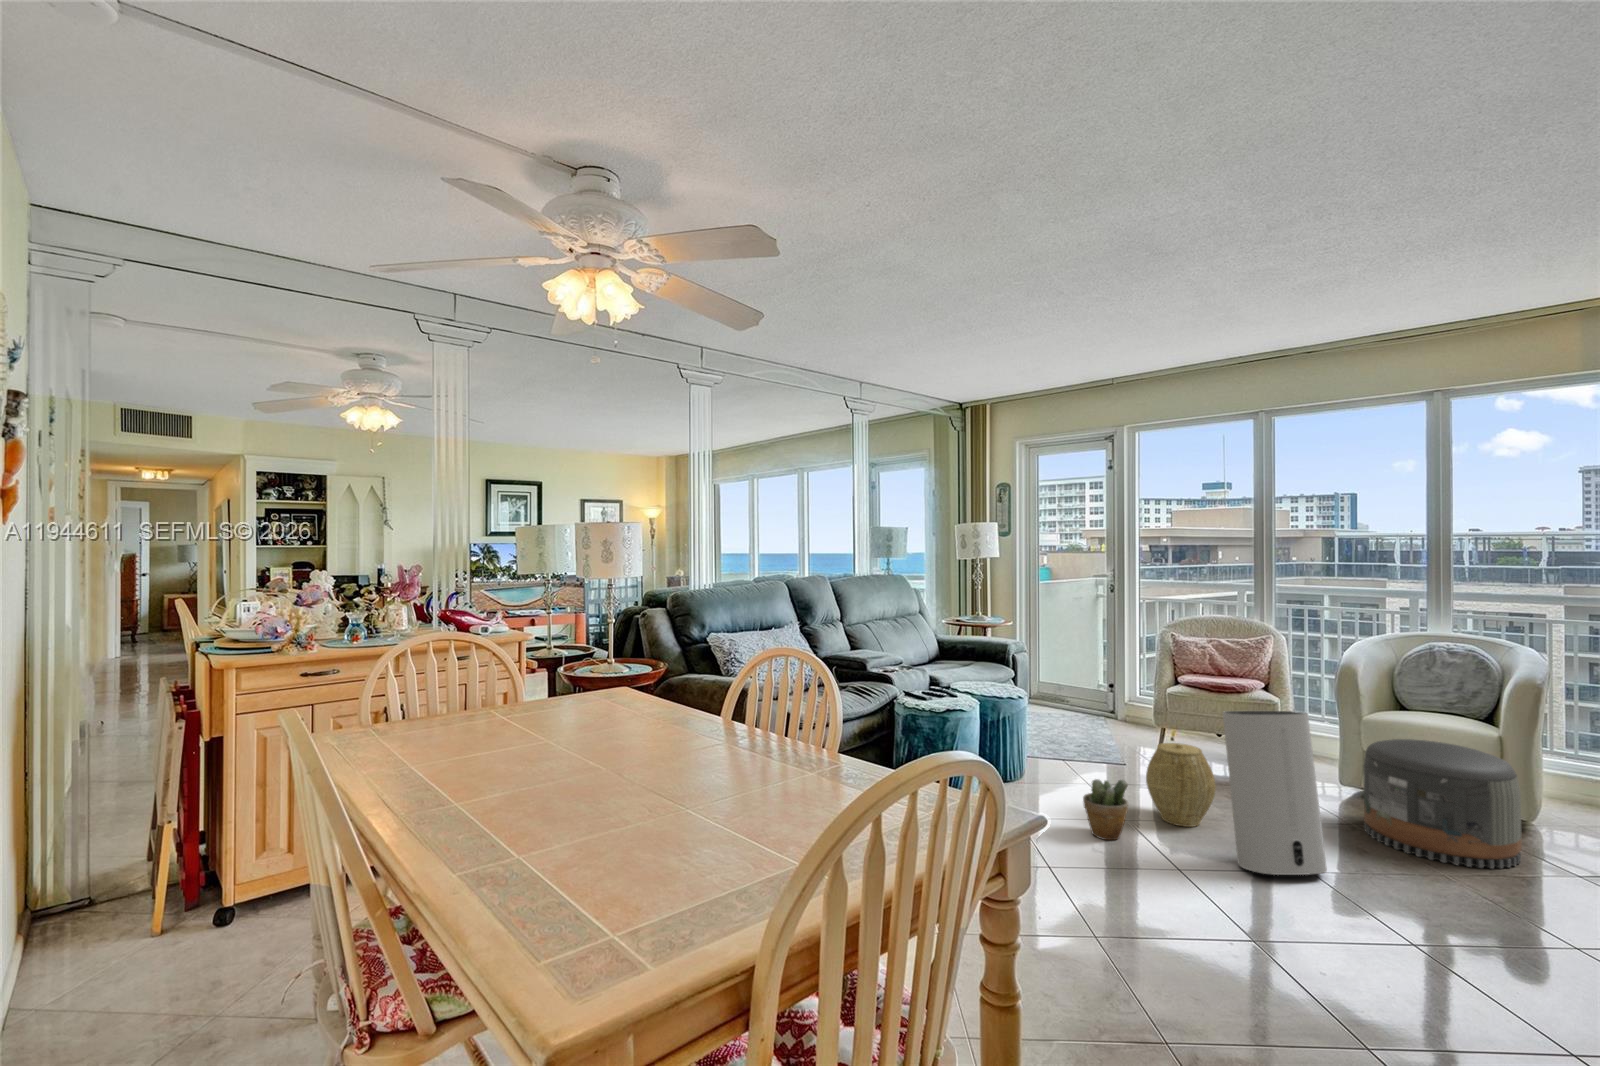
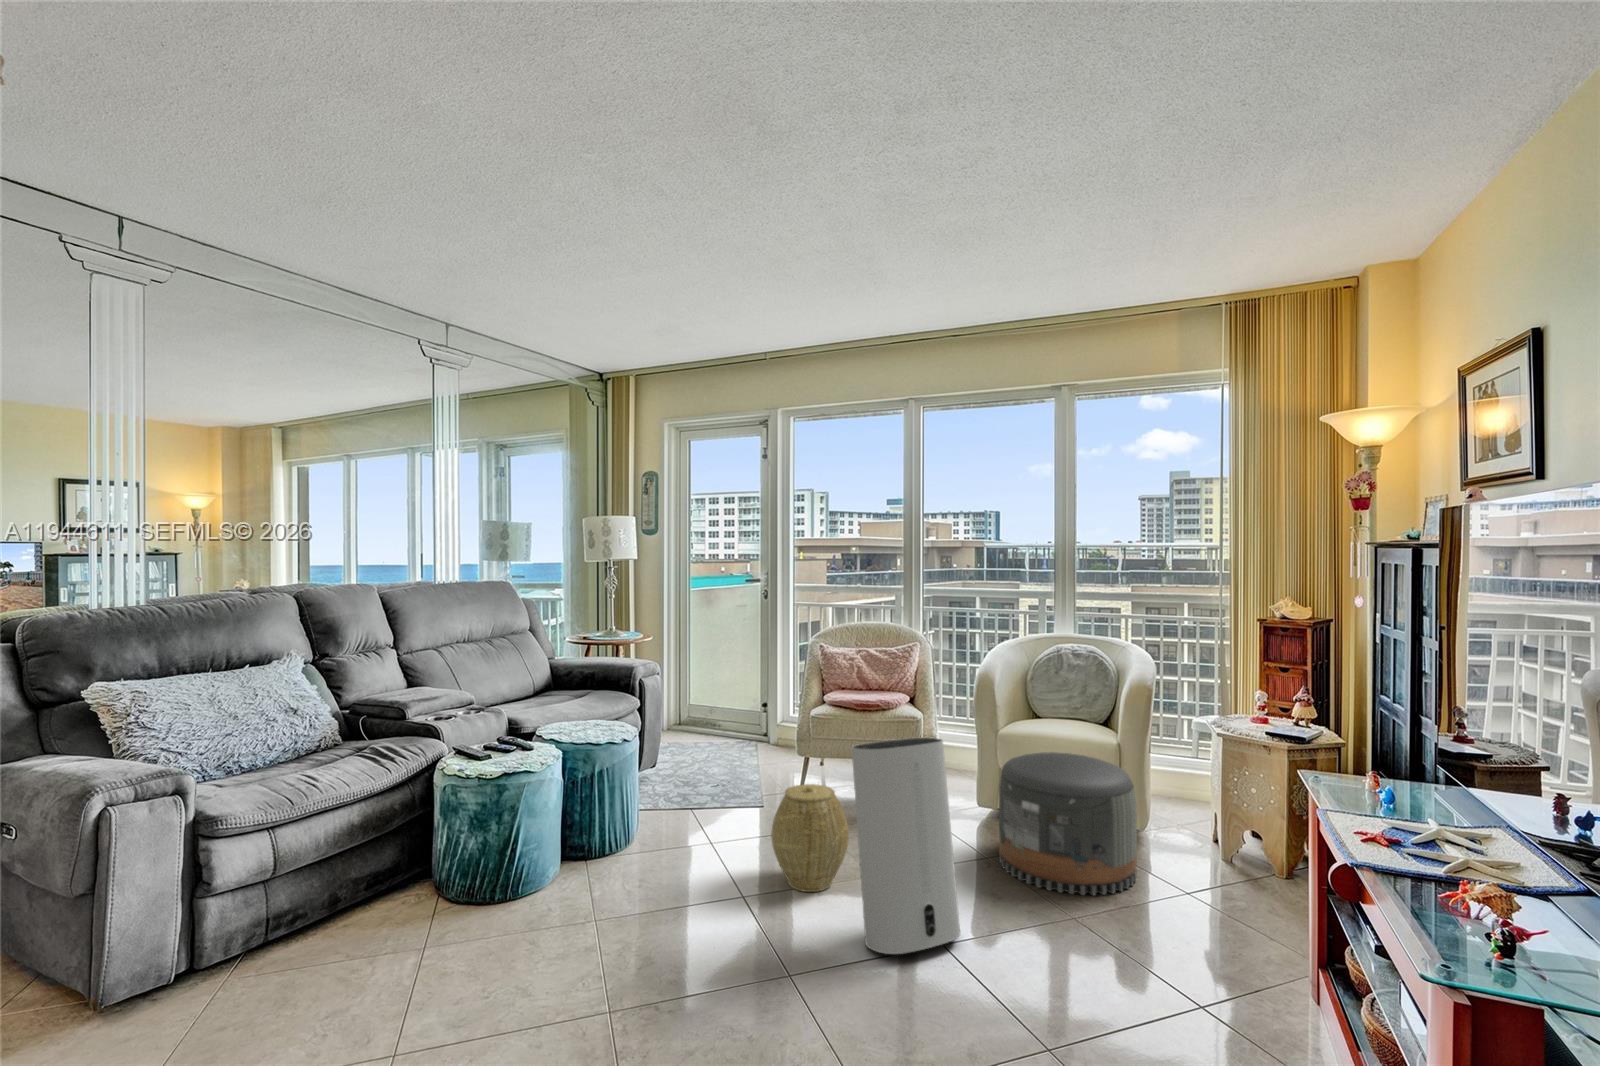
potted plant: present [1083,779,1128,840] -> none [685,847,742,934]

